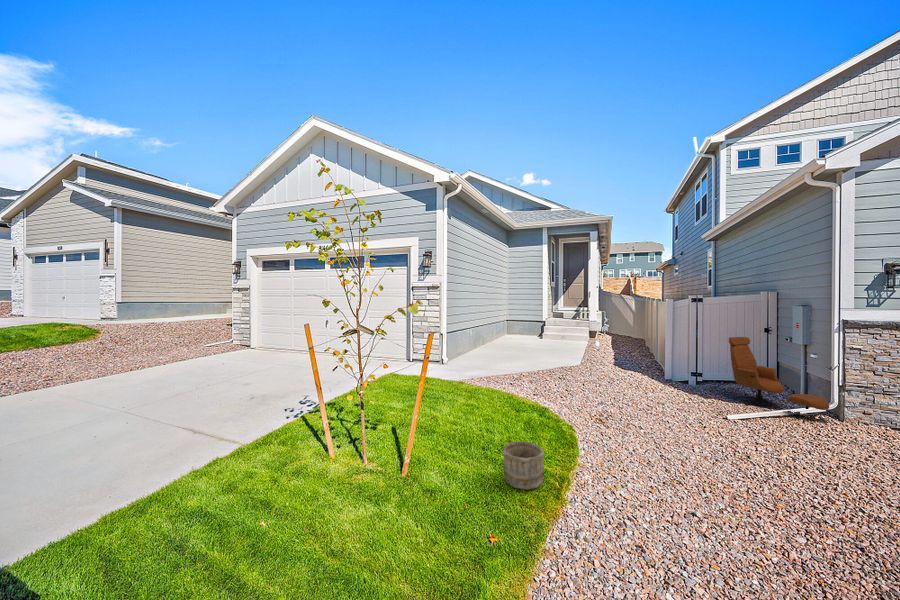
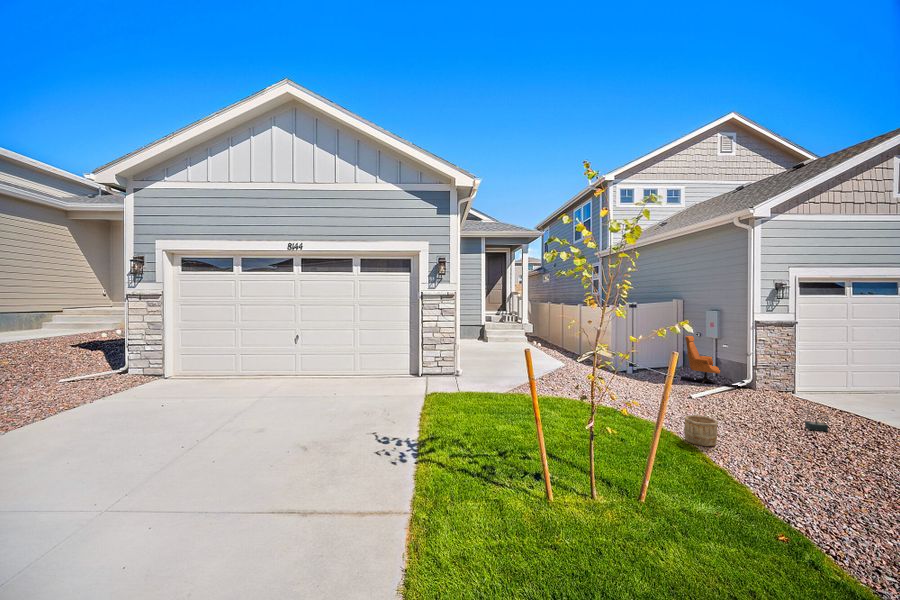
decorative plant: none [768,463,831,519] -> present [800,406,832,431]

